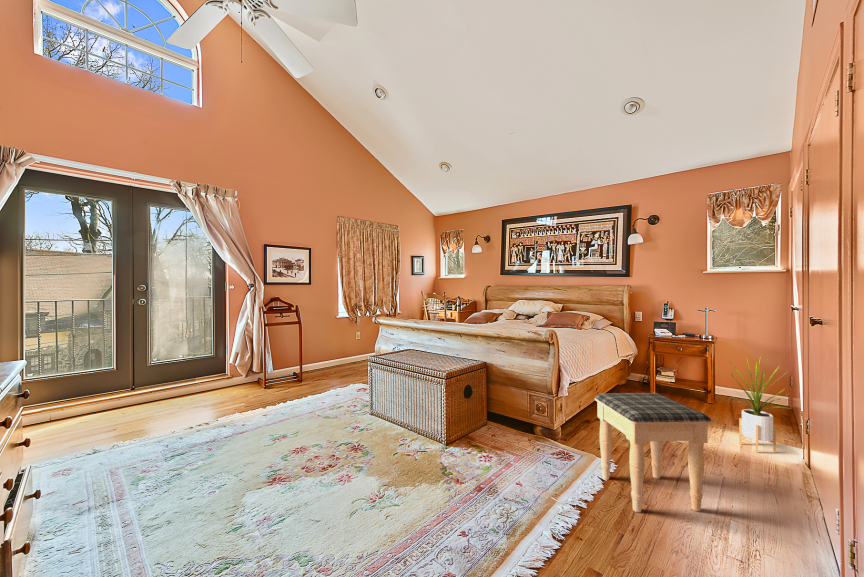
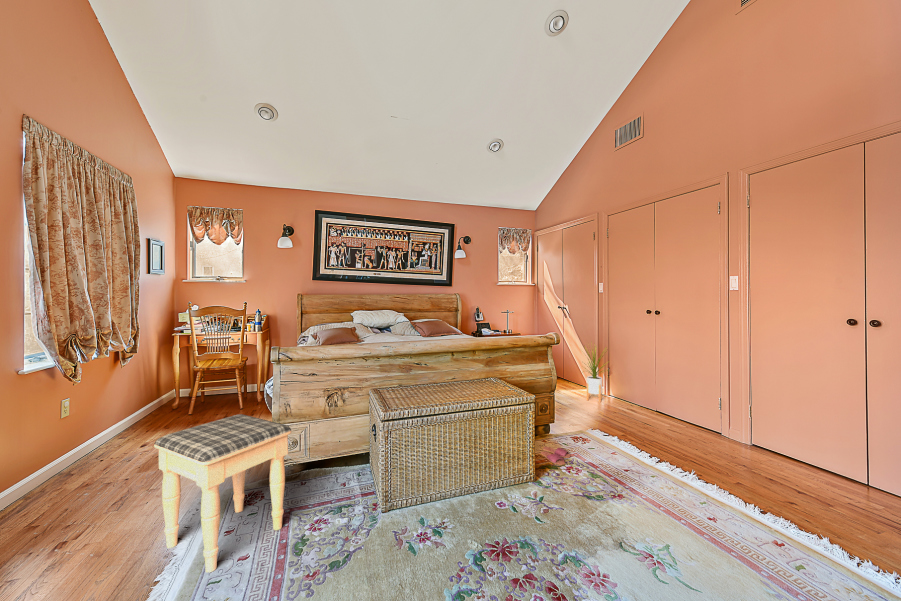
footstool: present [595,393,712,512] -> present [154,414,291,573]
slippers: none [501,439,533,452] -> present [541,447,570,465]

